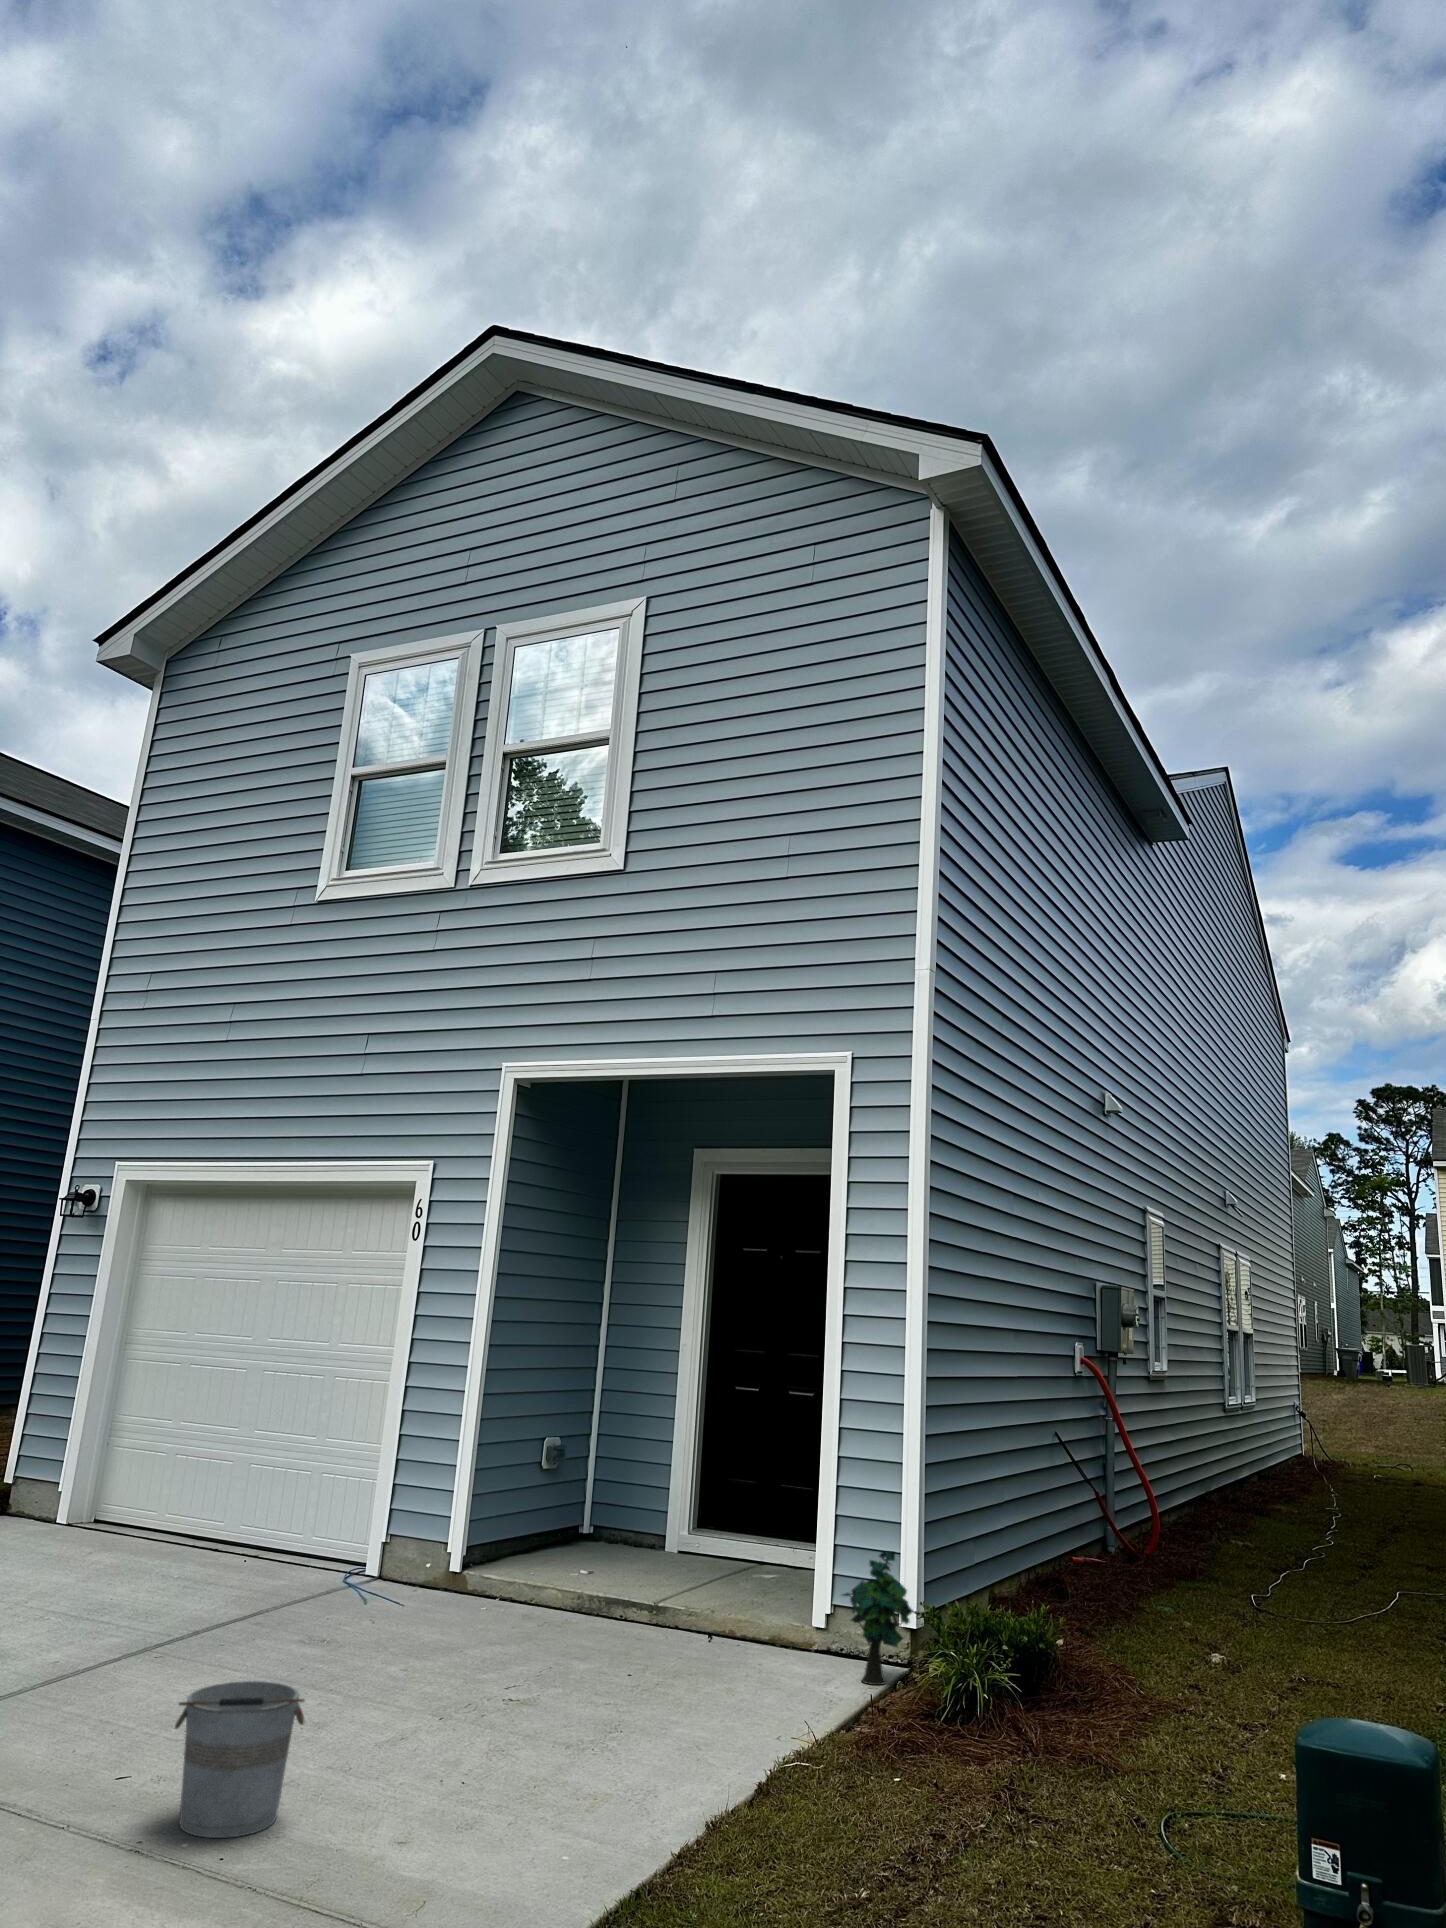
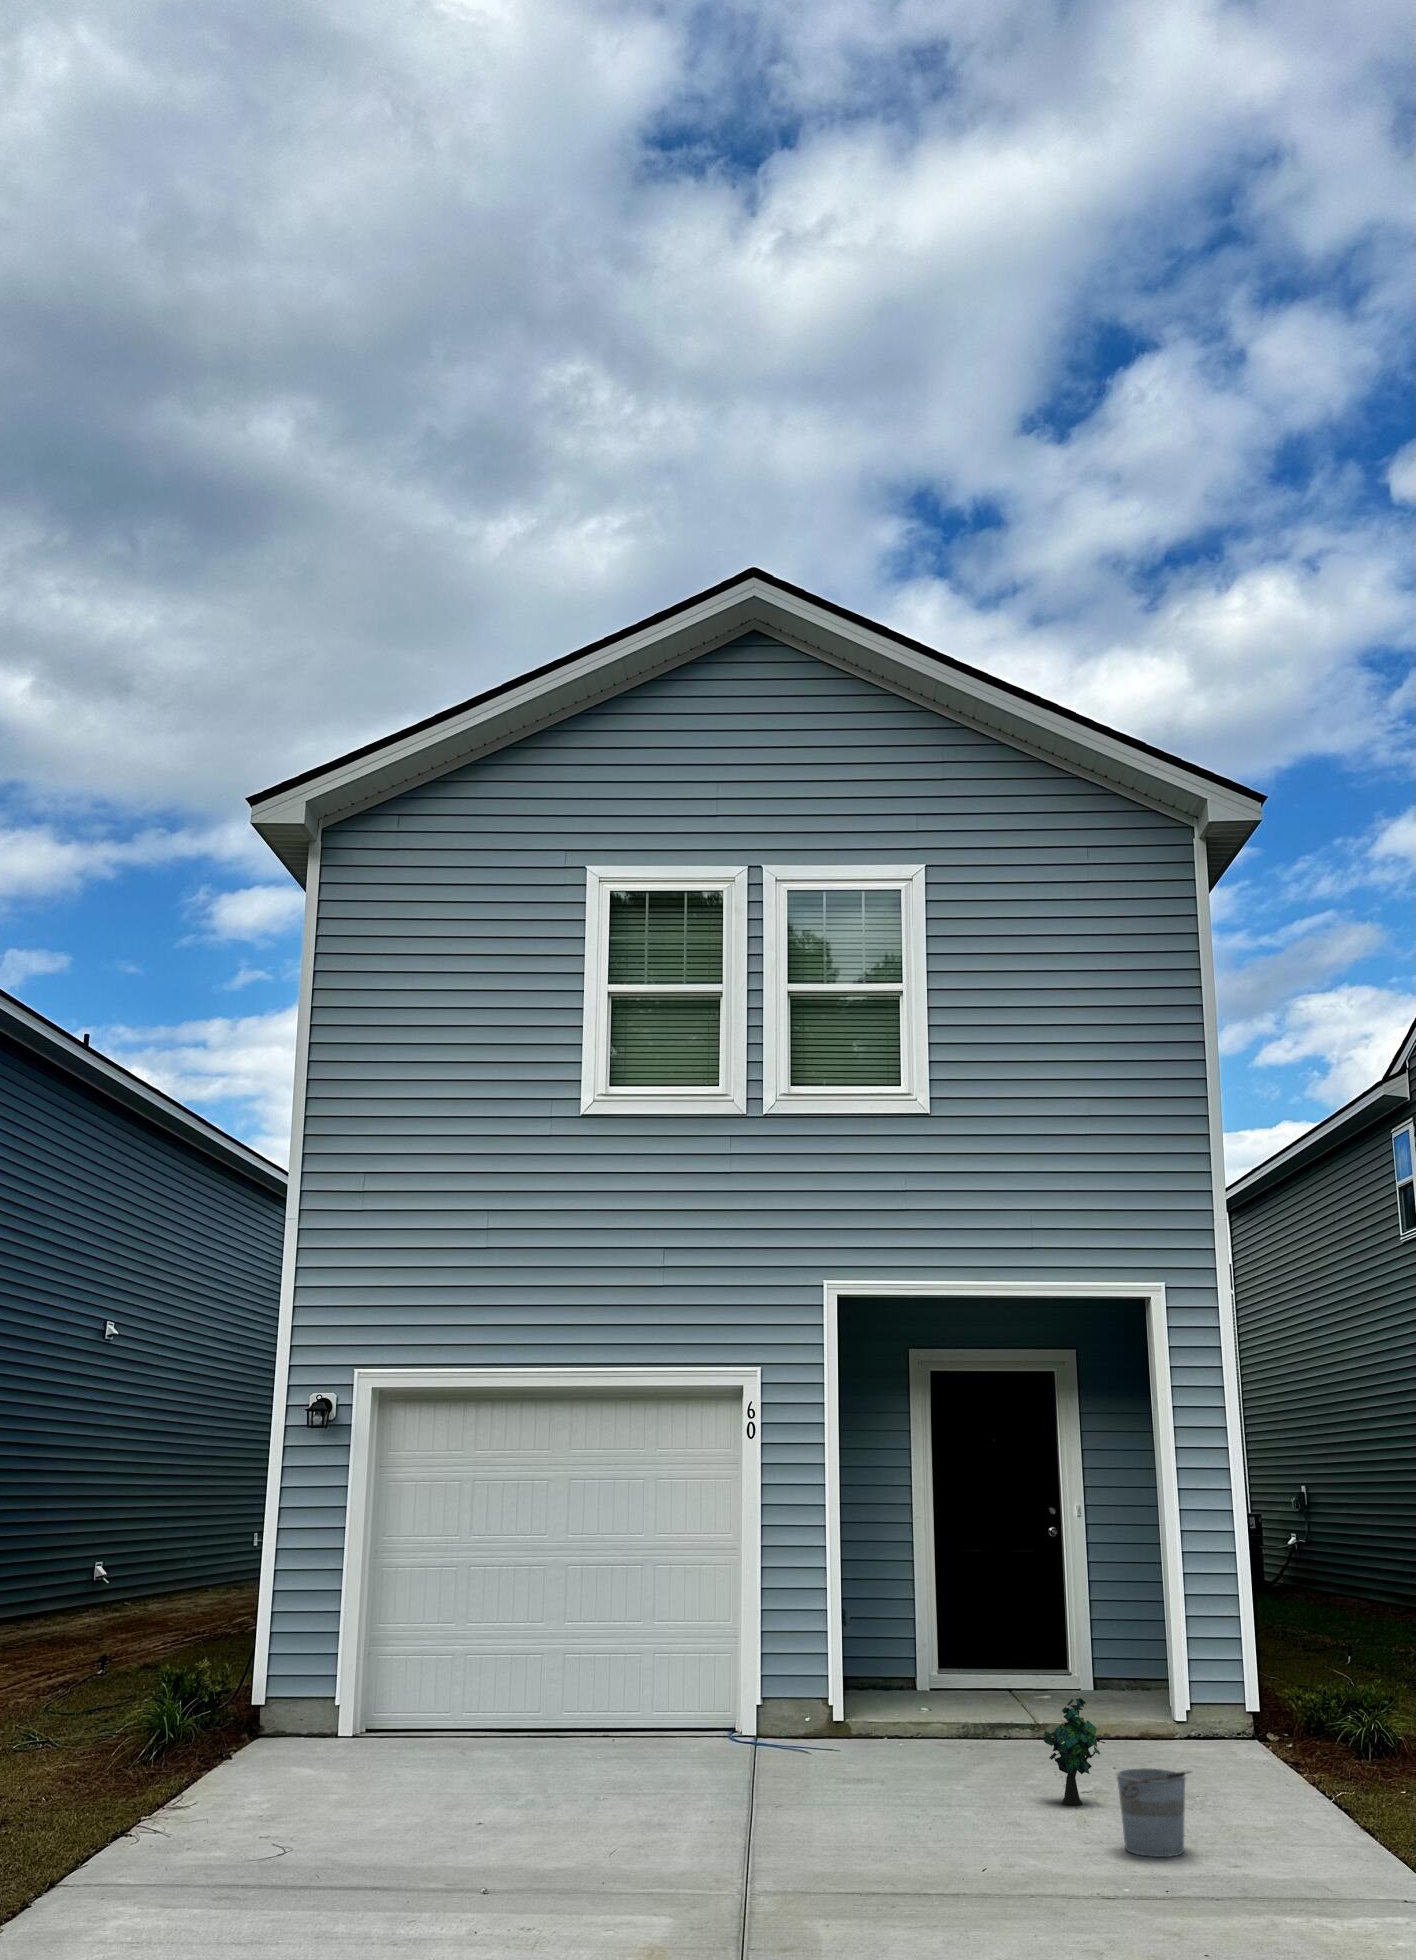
decorative plant: present [843,1551,913,1685] -> present [1041,1698,1101,1806]

